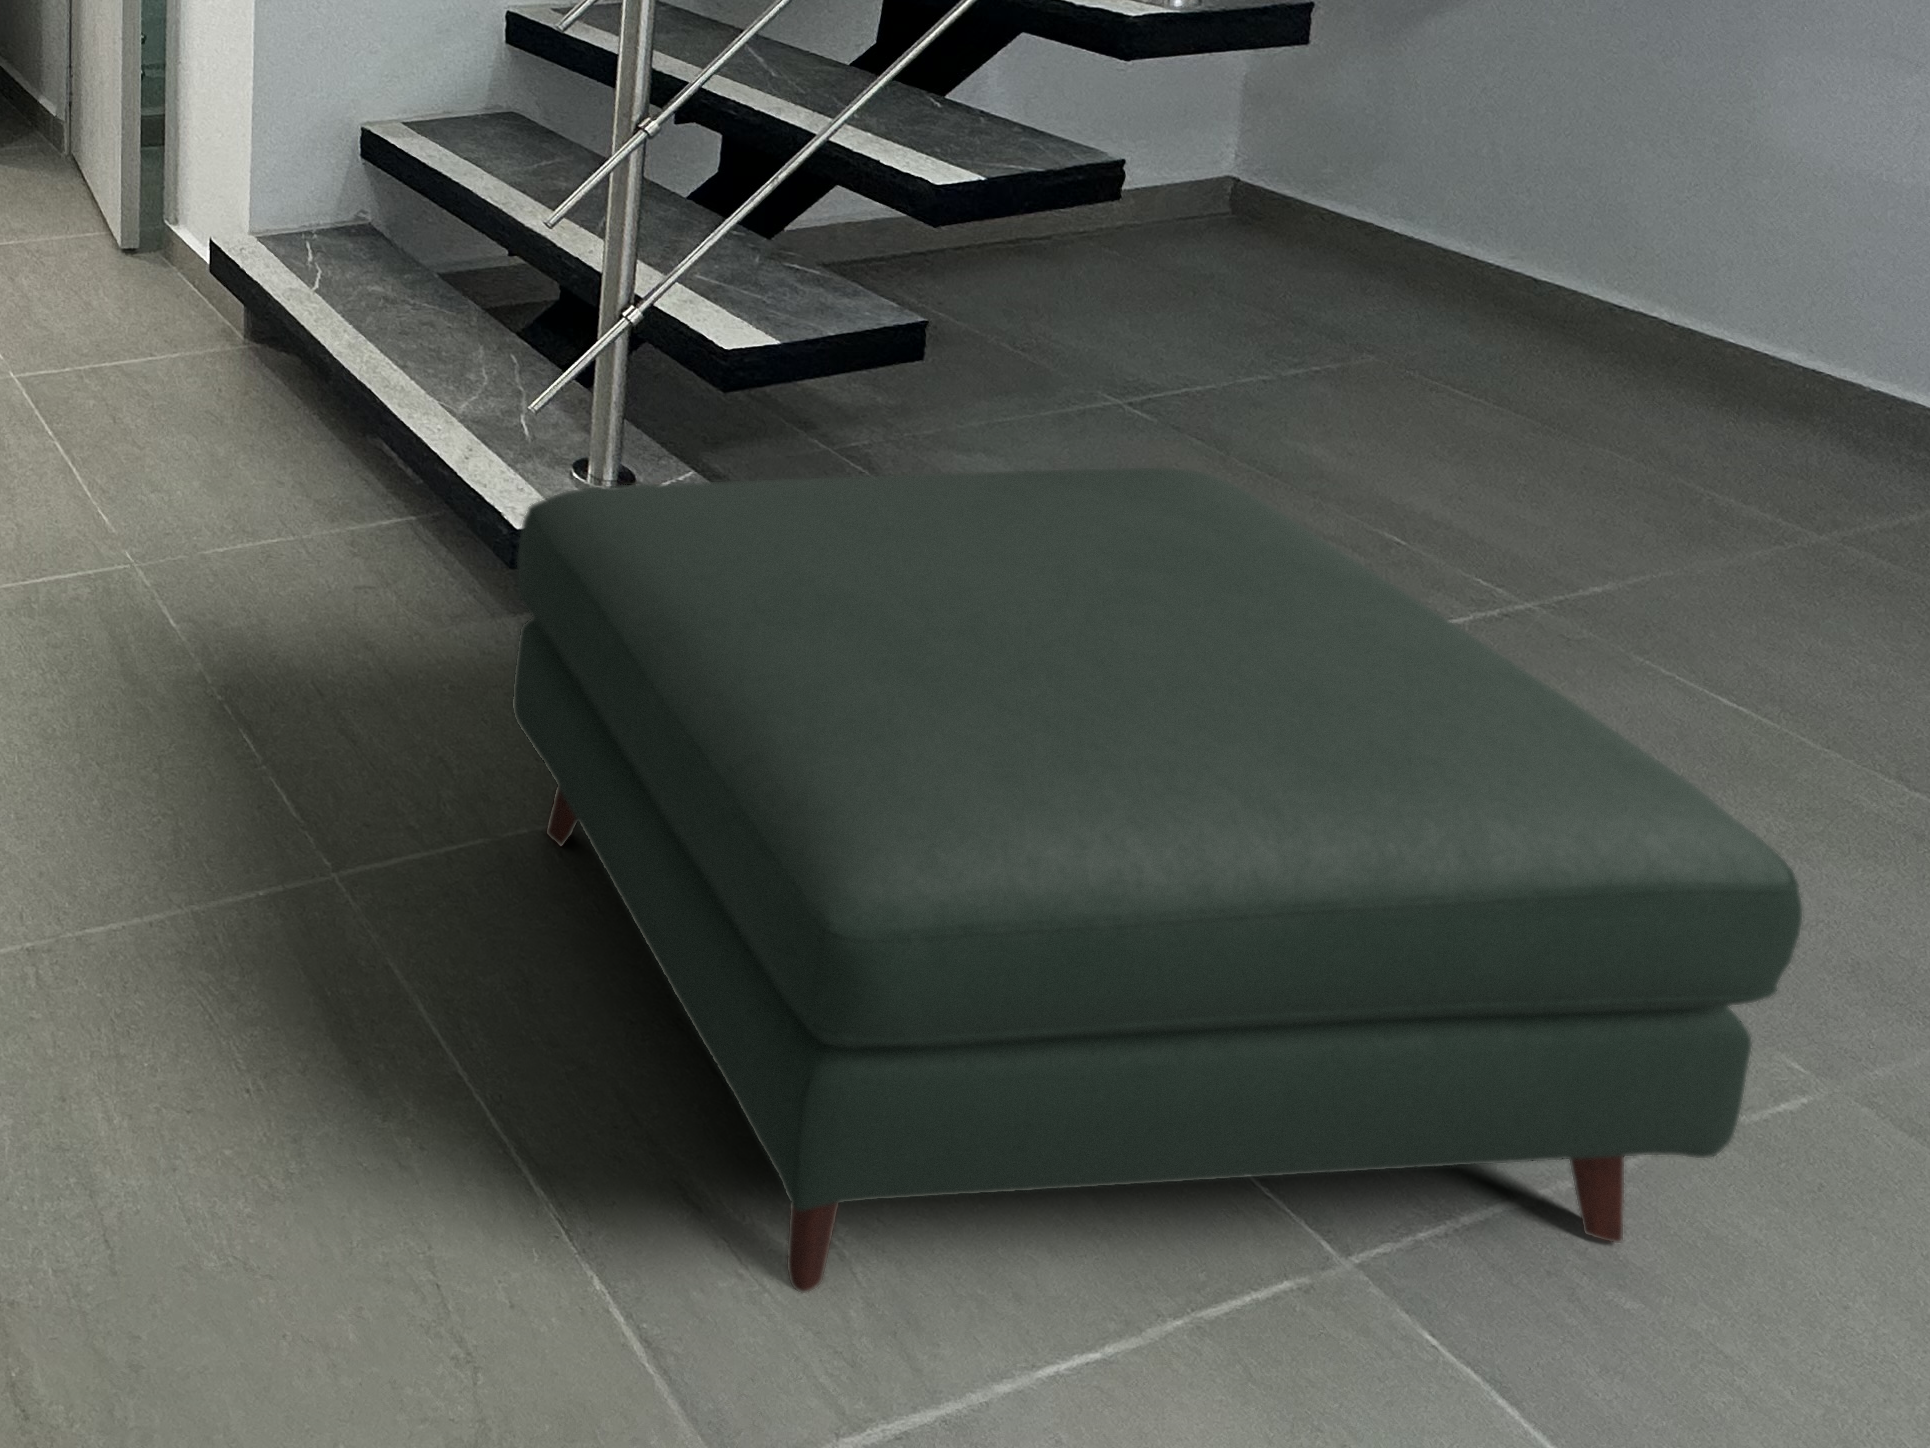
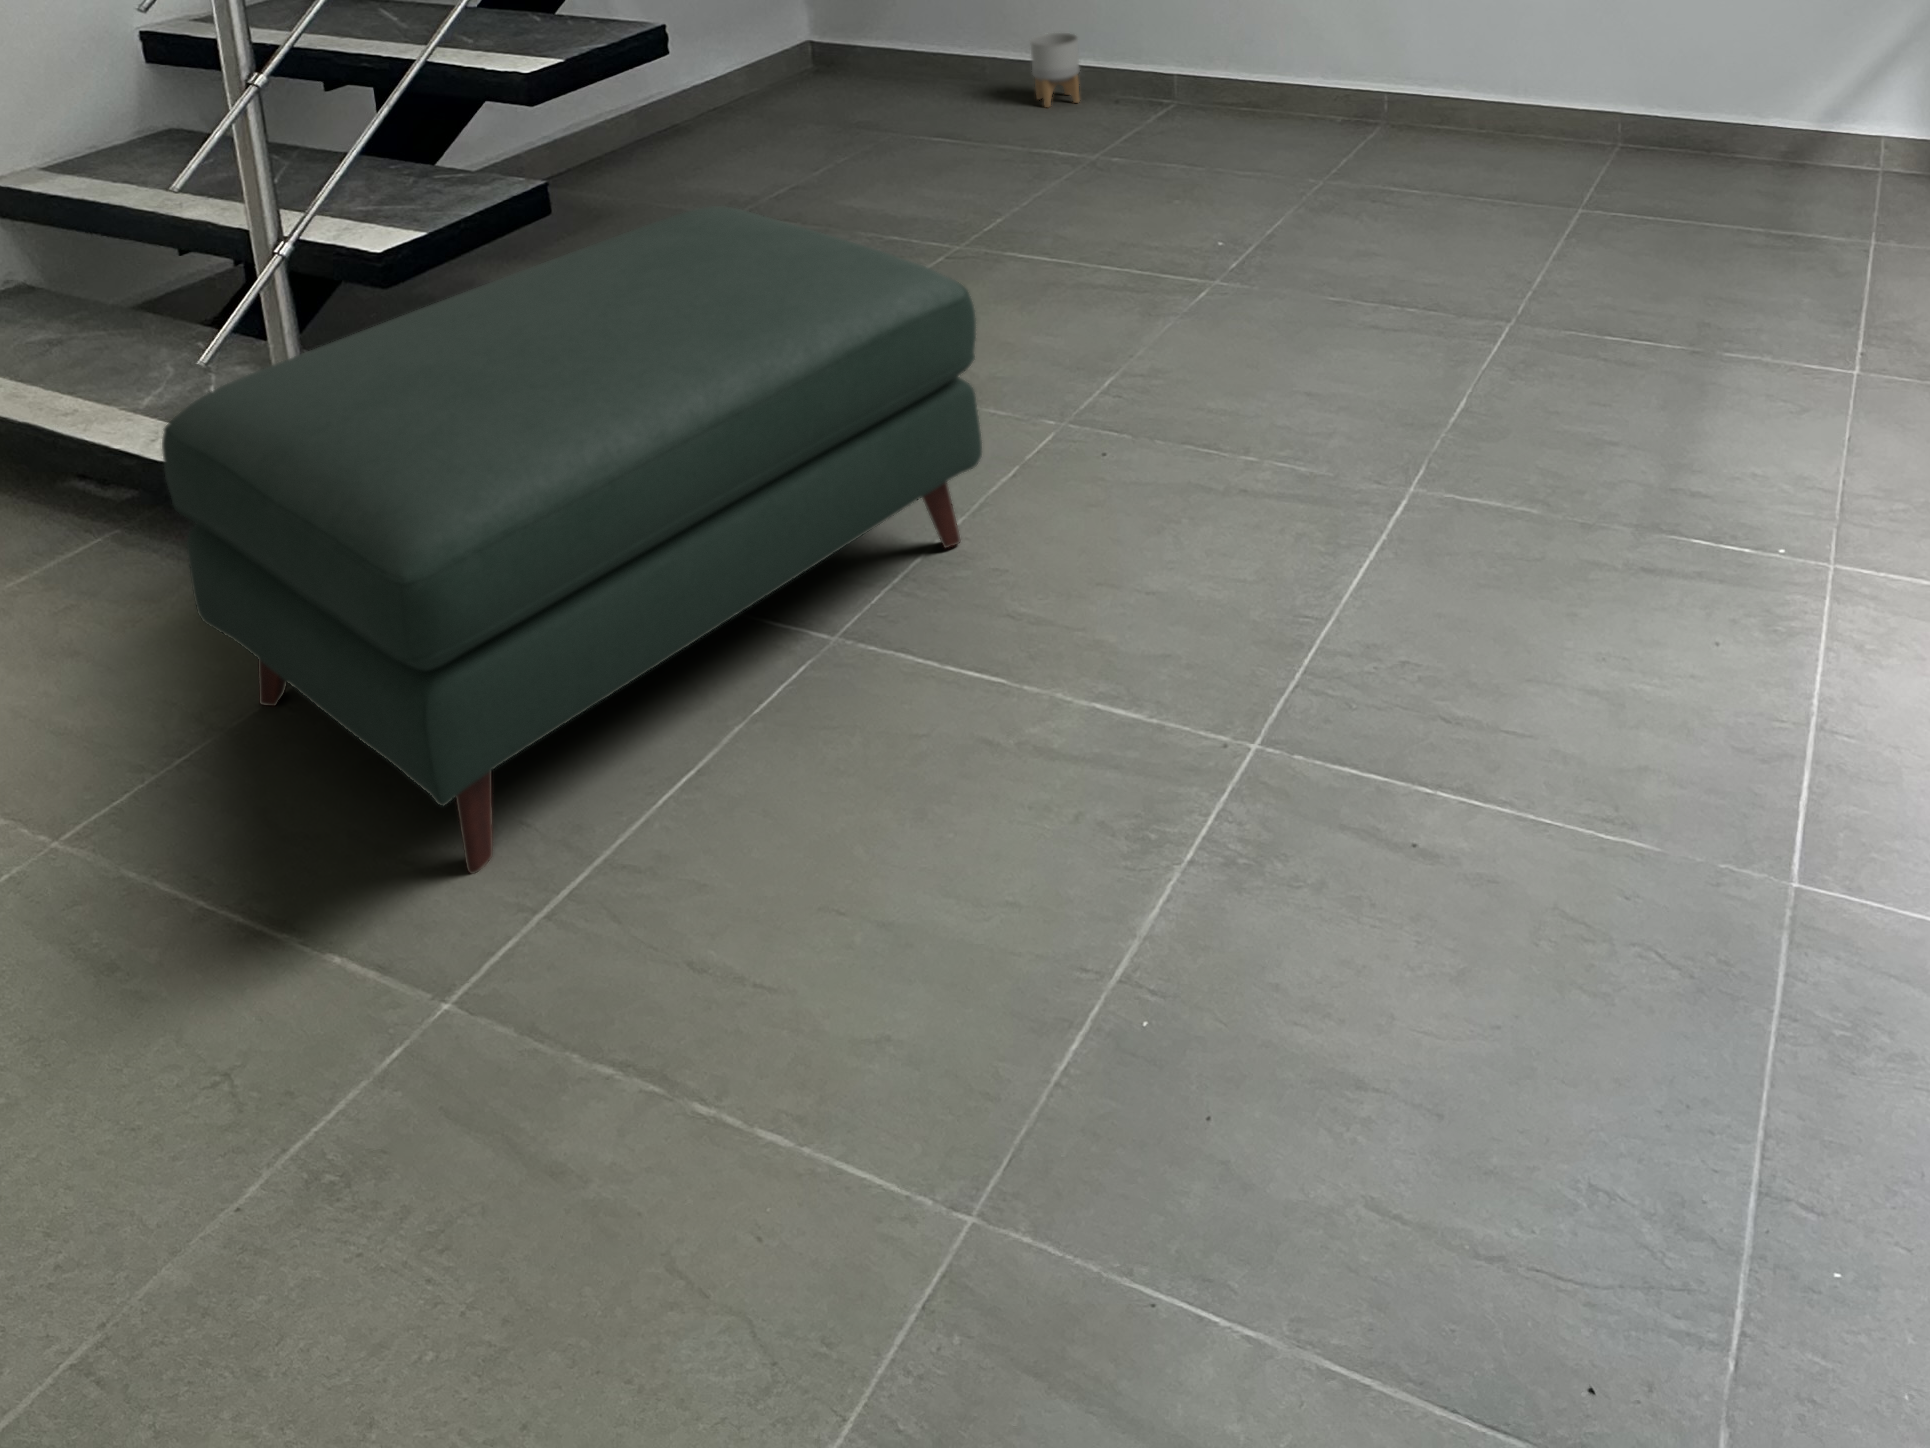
planter: none [1657,294,1788,426] -> present [1031,33,1079,107]

